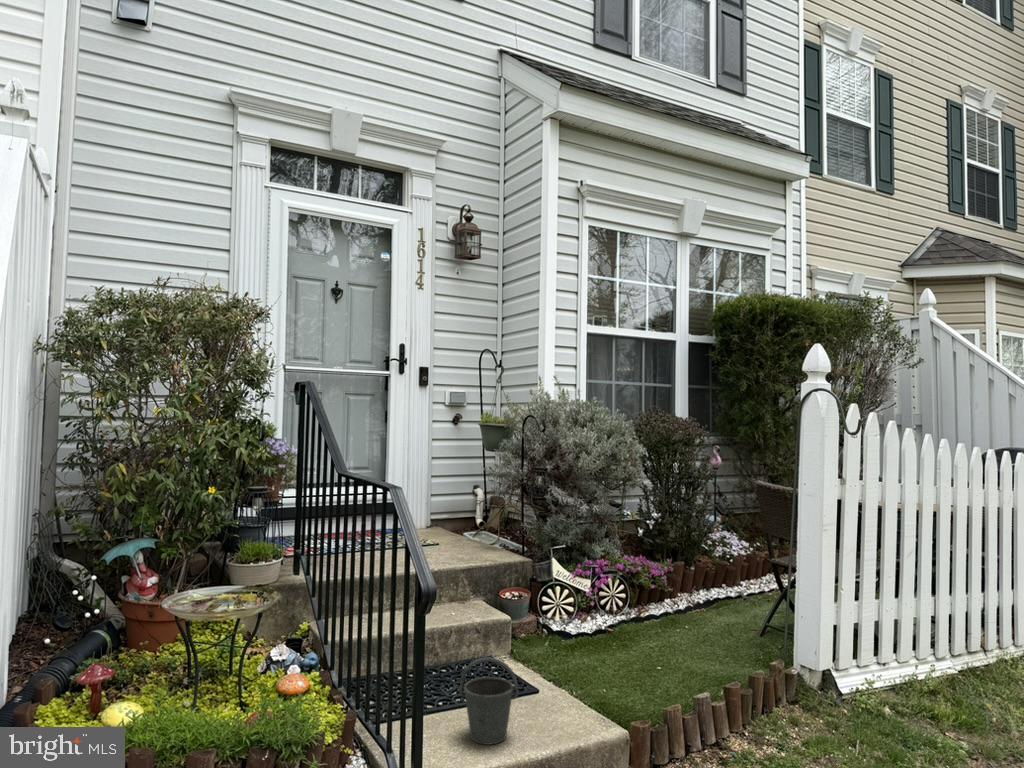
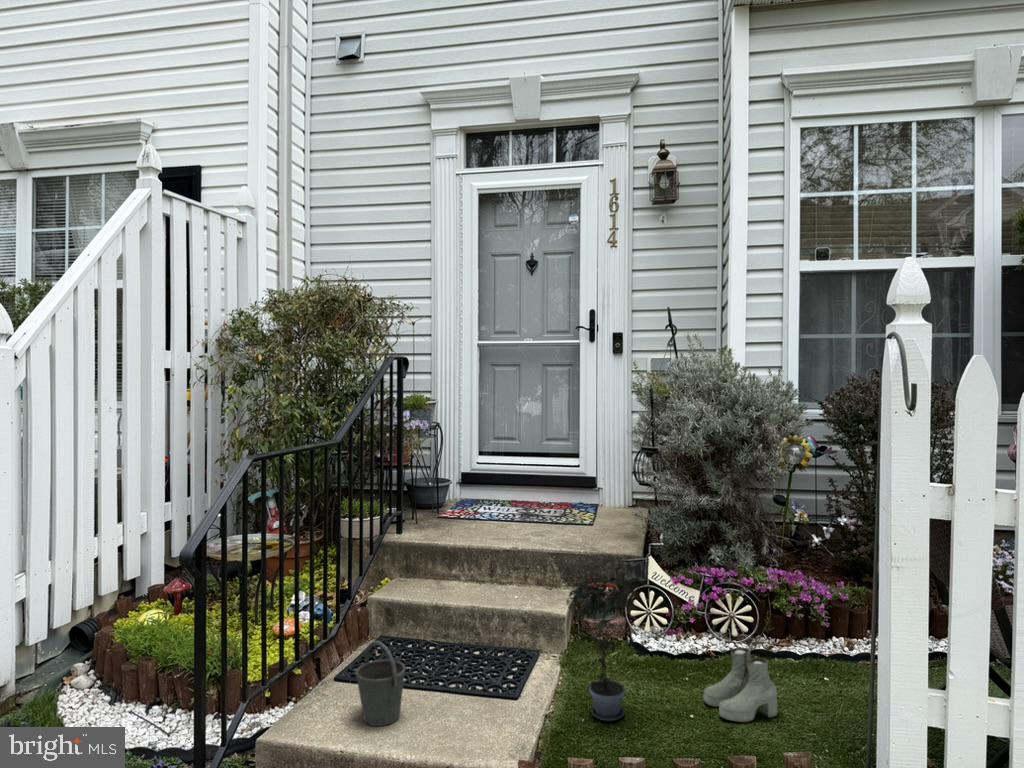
potted plant: none [606,551,661,683] -> present [567,566,642,721]
boots: none [665,606,712,659] -> present [703,647,777,722]

